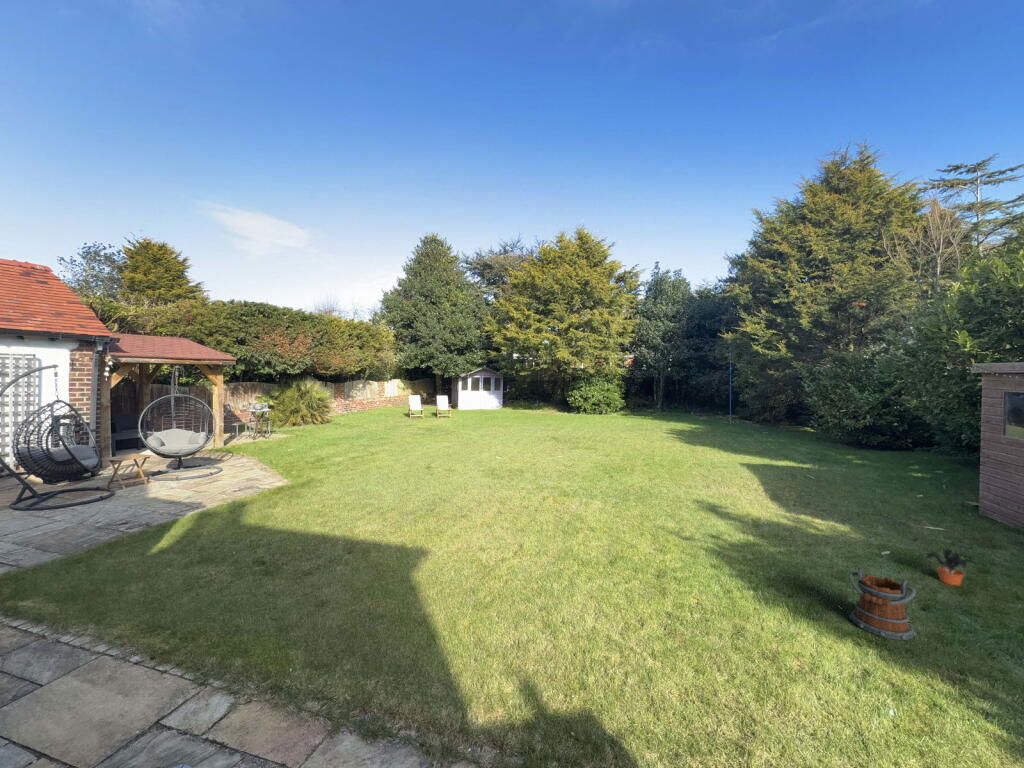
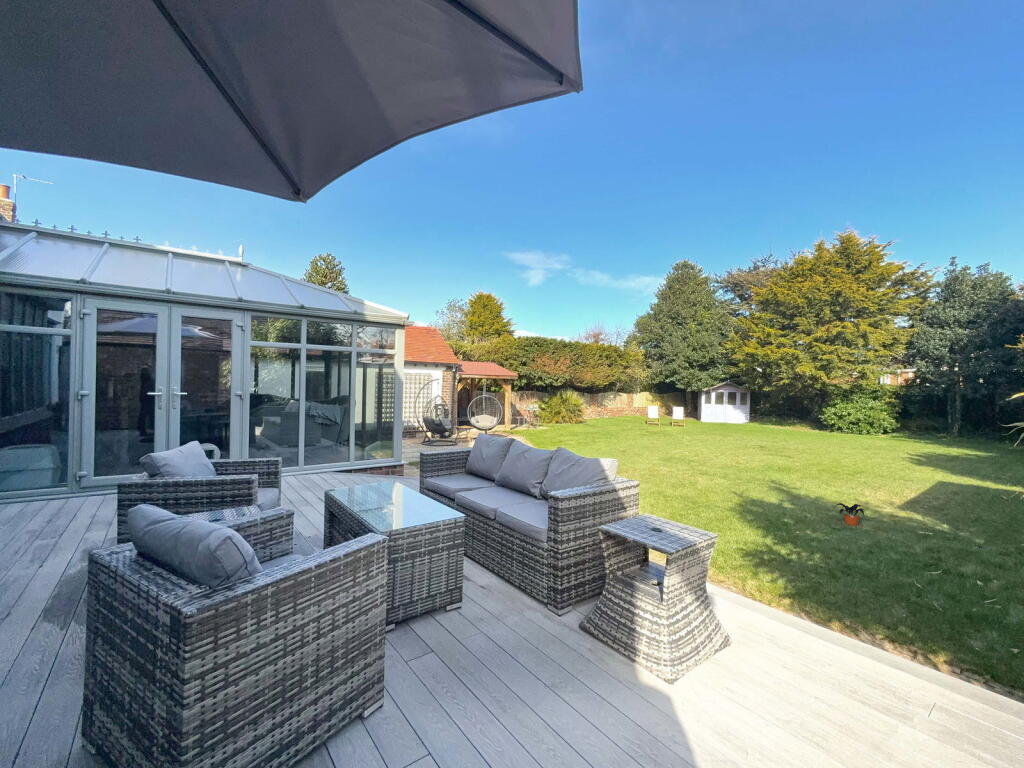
bucket: present [849,568,916,640] -> none [728,488,758,521]

